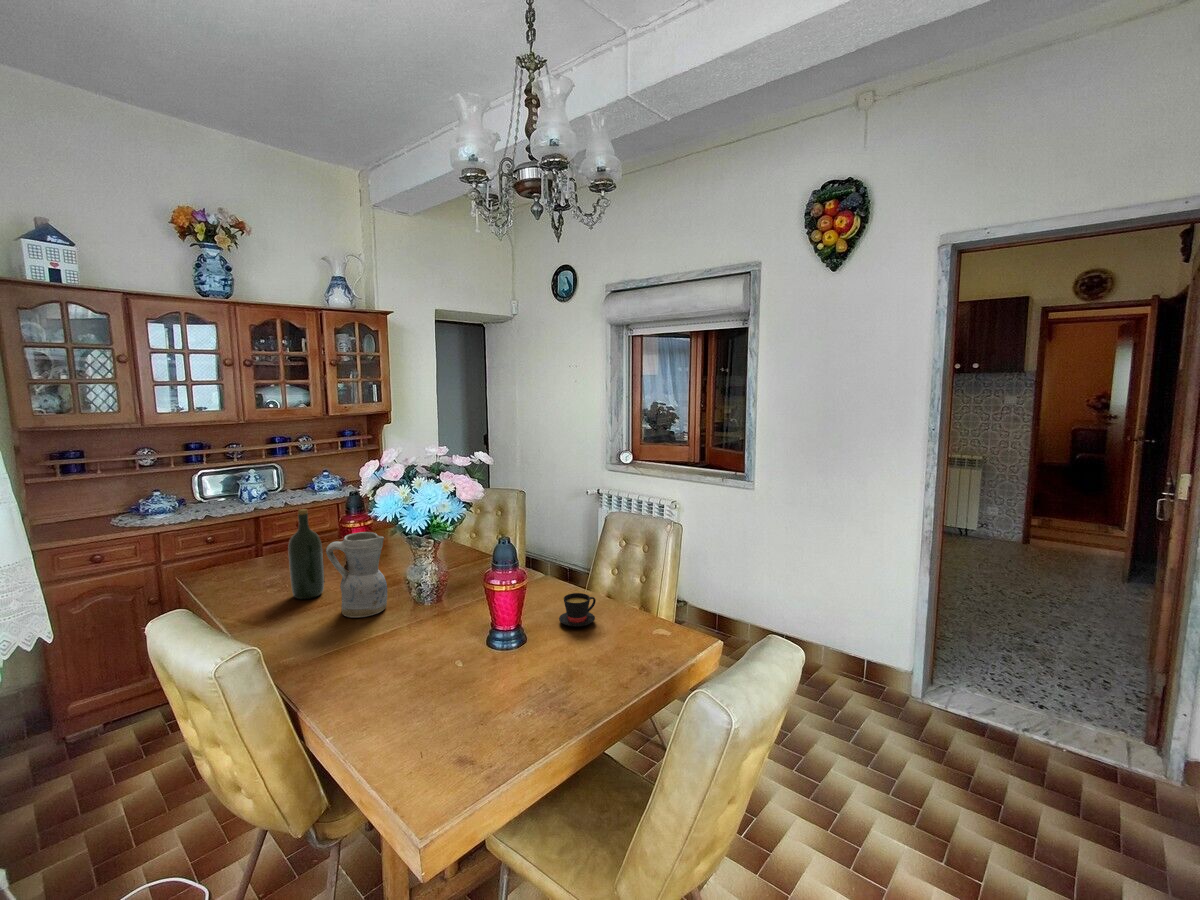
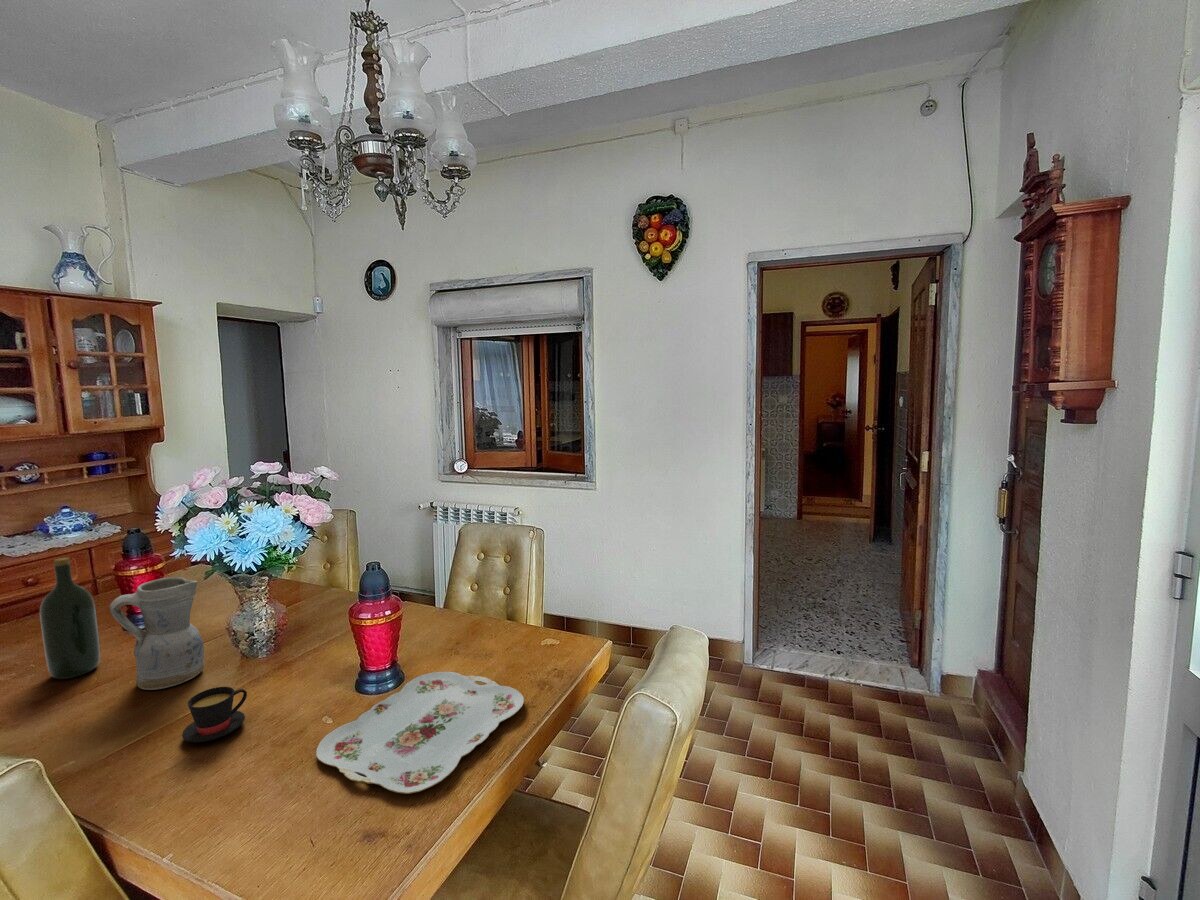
teacup: present [559,593,596,626] -> present [182,687,247,742]
serving tray: none [442,642,621,739] -> present [316,672,524,794]

